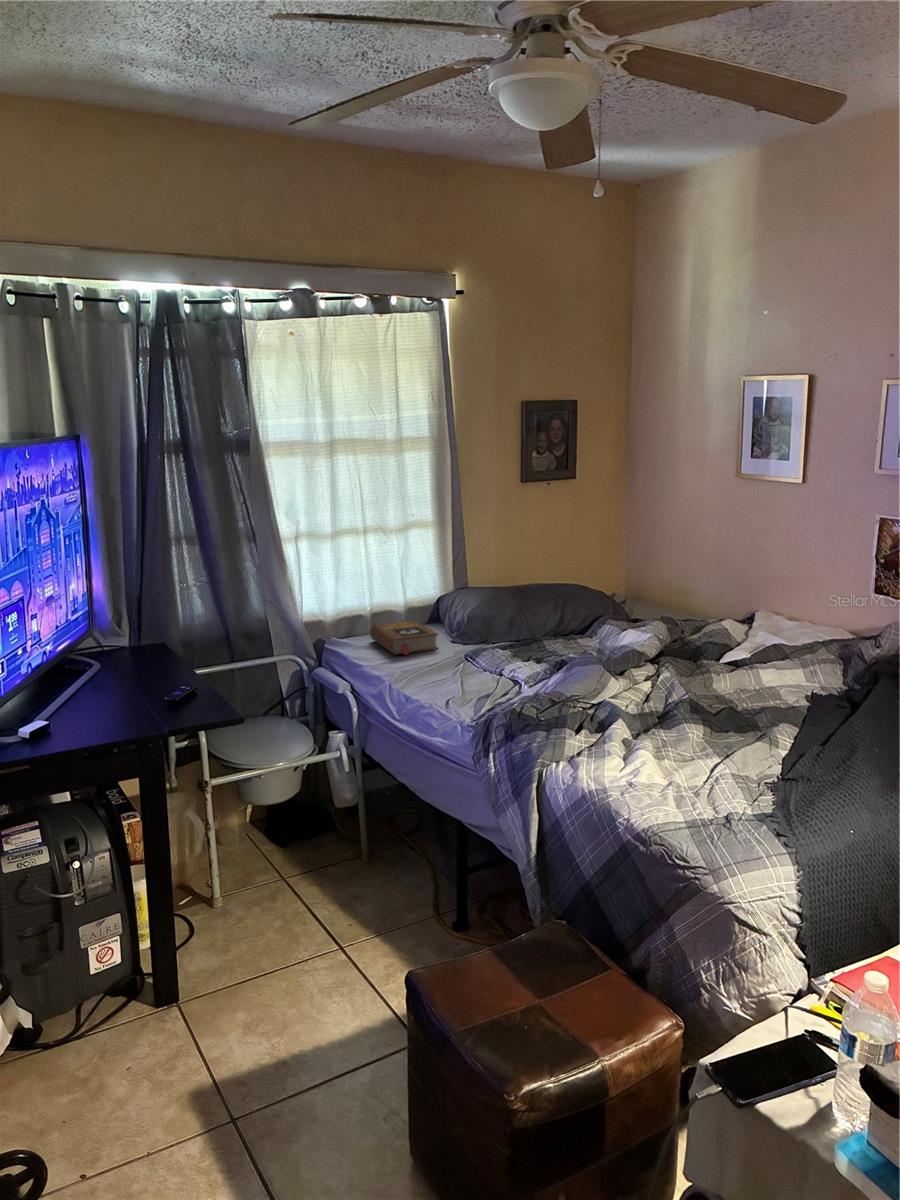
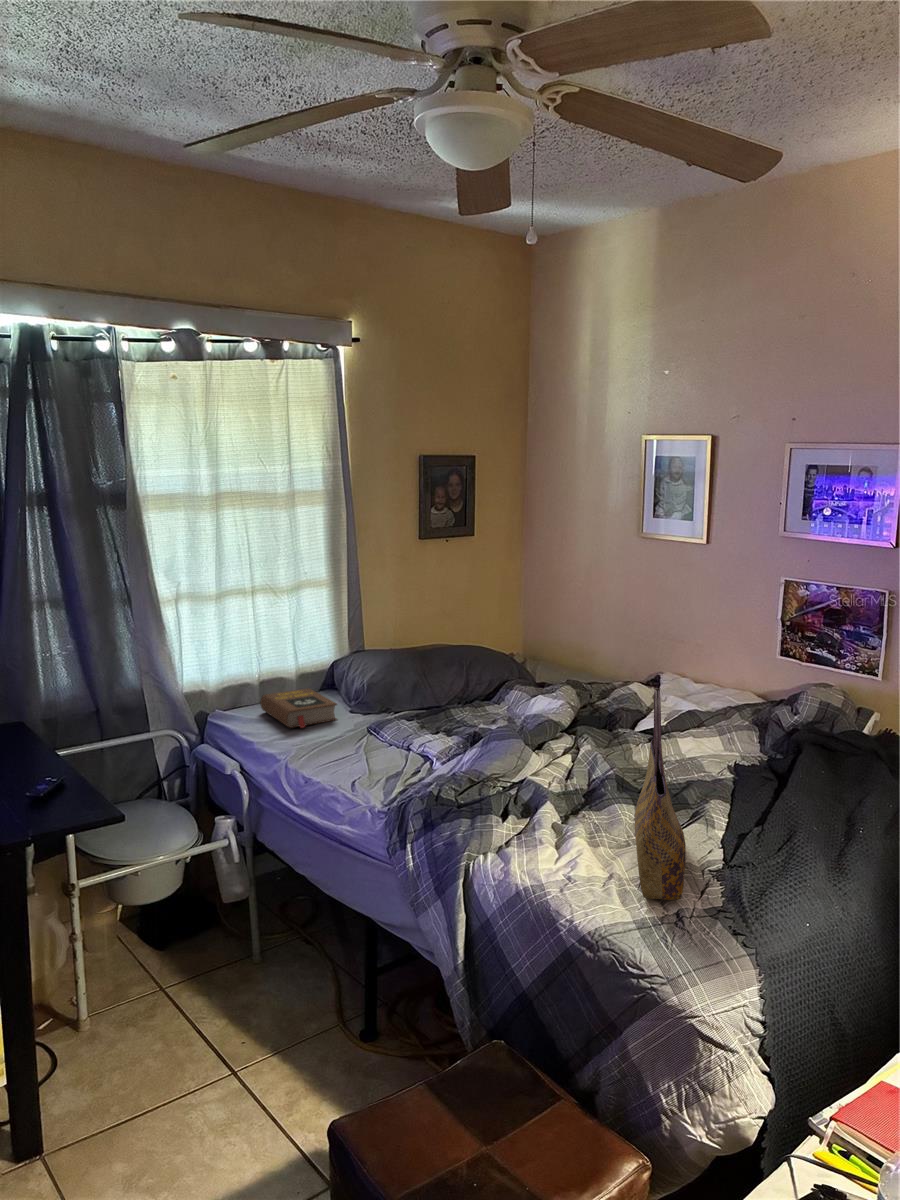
tote bag: none [693,615,739,806] -> present [635,690,686,900]

